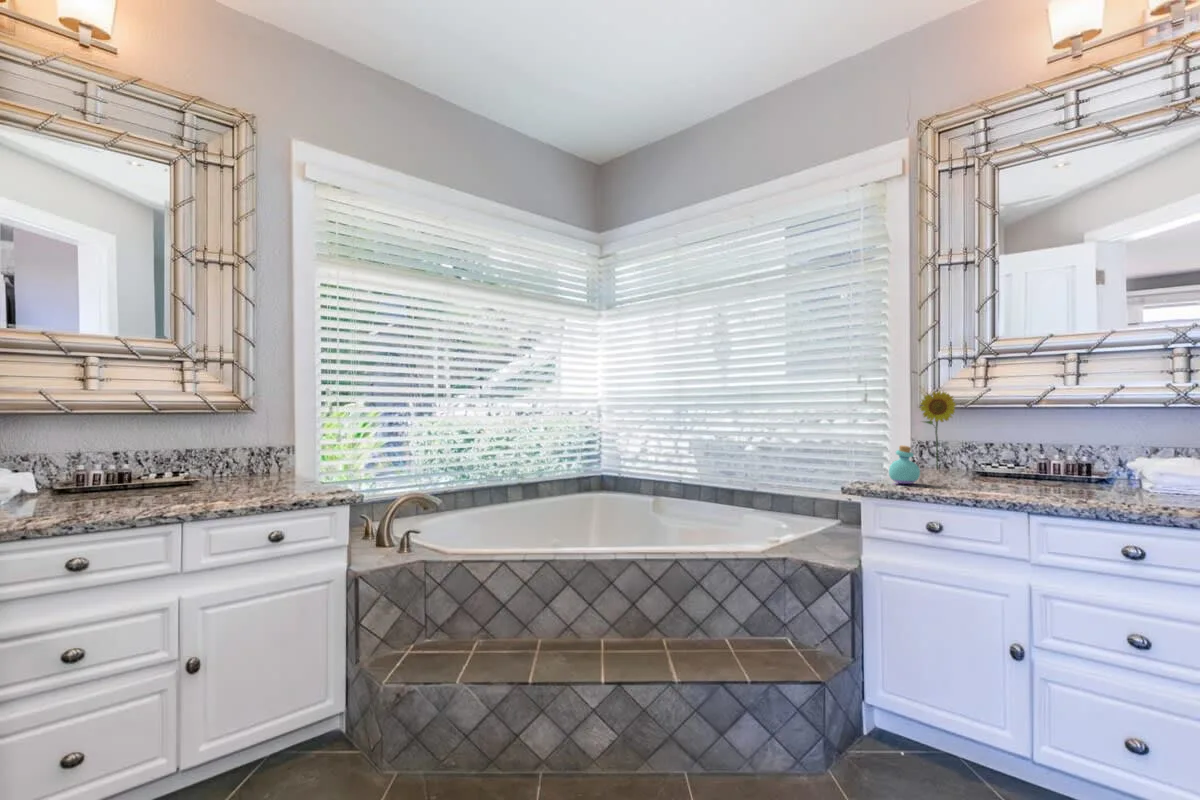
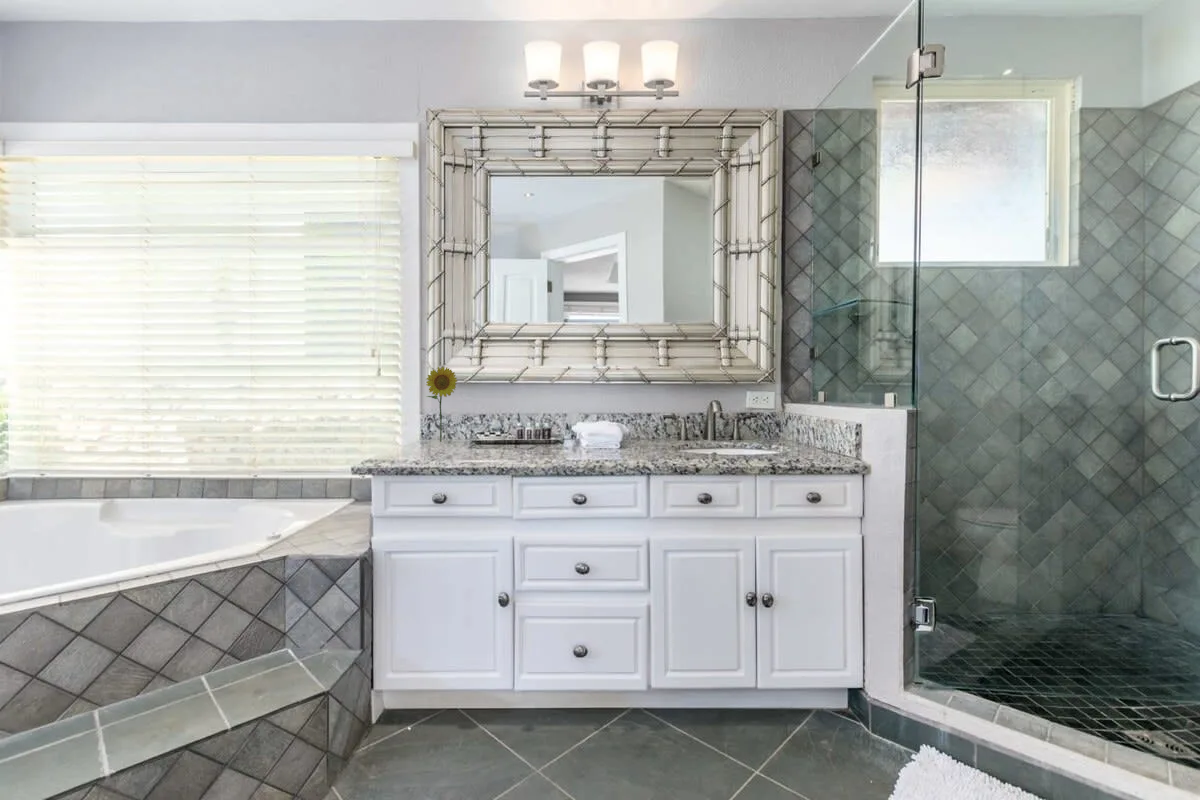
perfume bottle: present [889,445,920,484] -> none [398,421,427,459]

